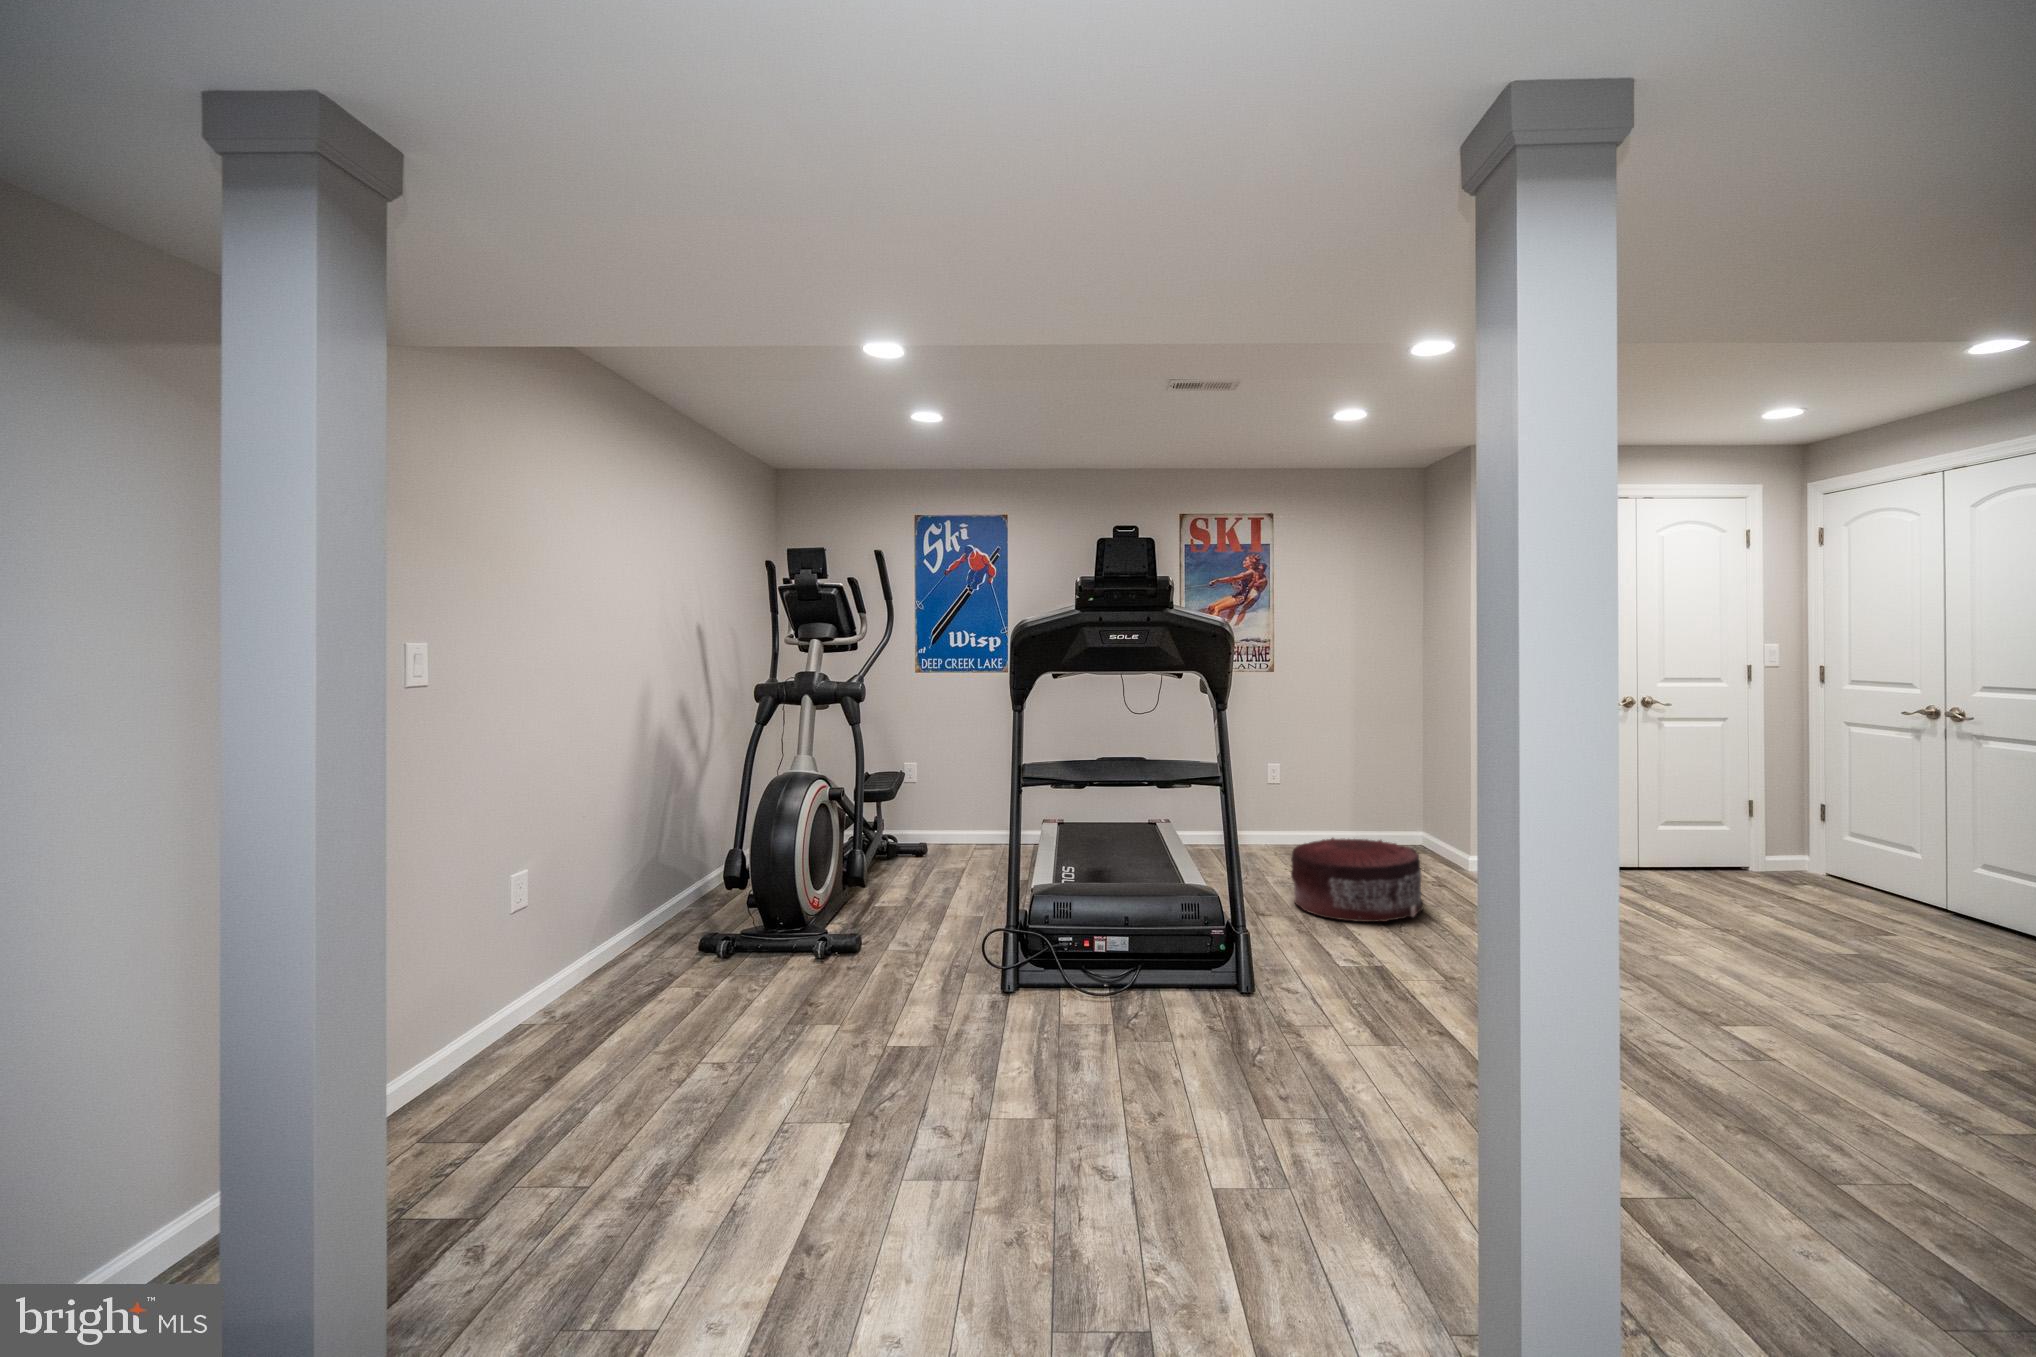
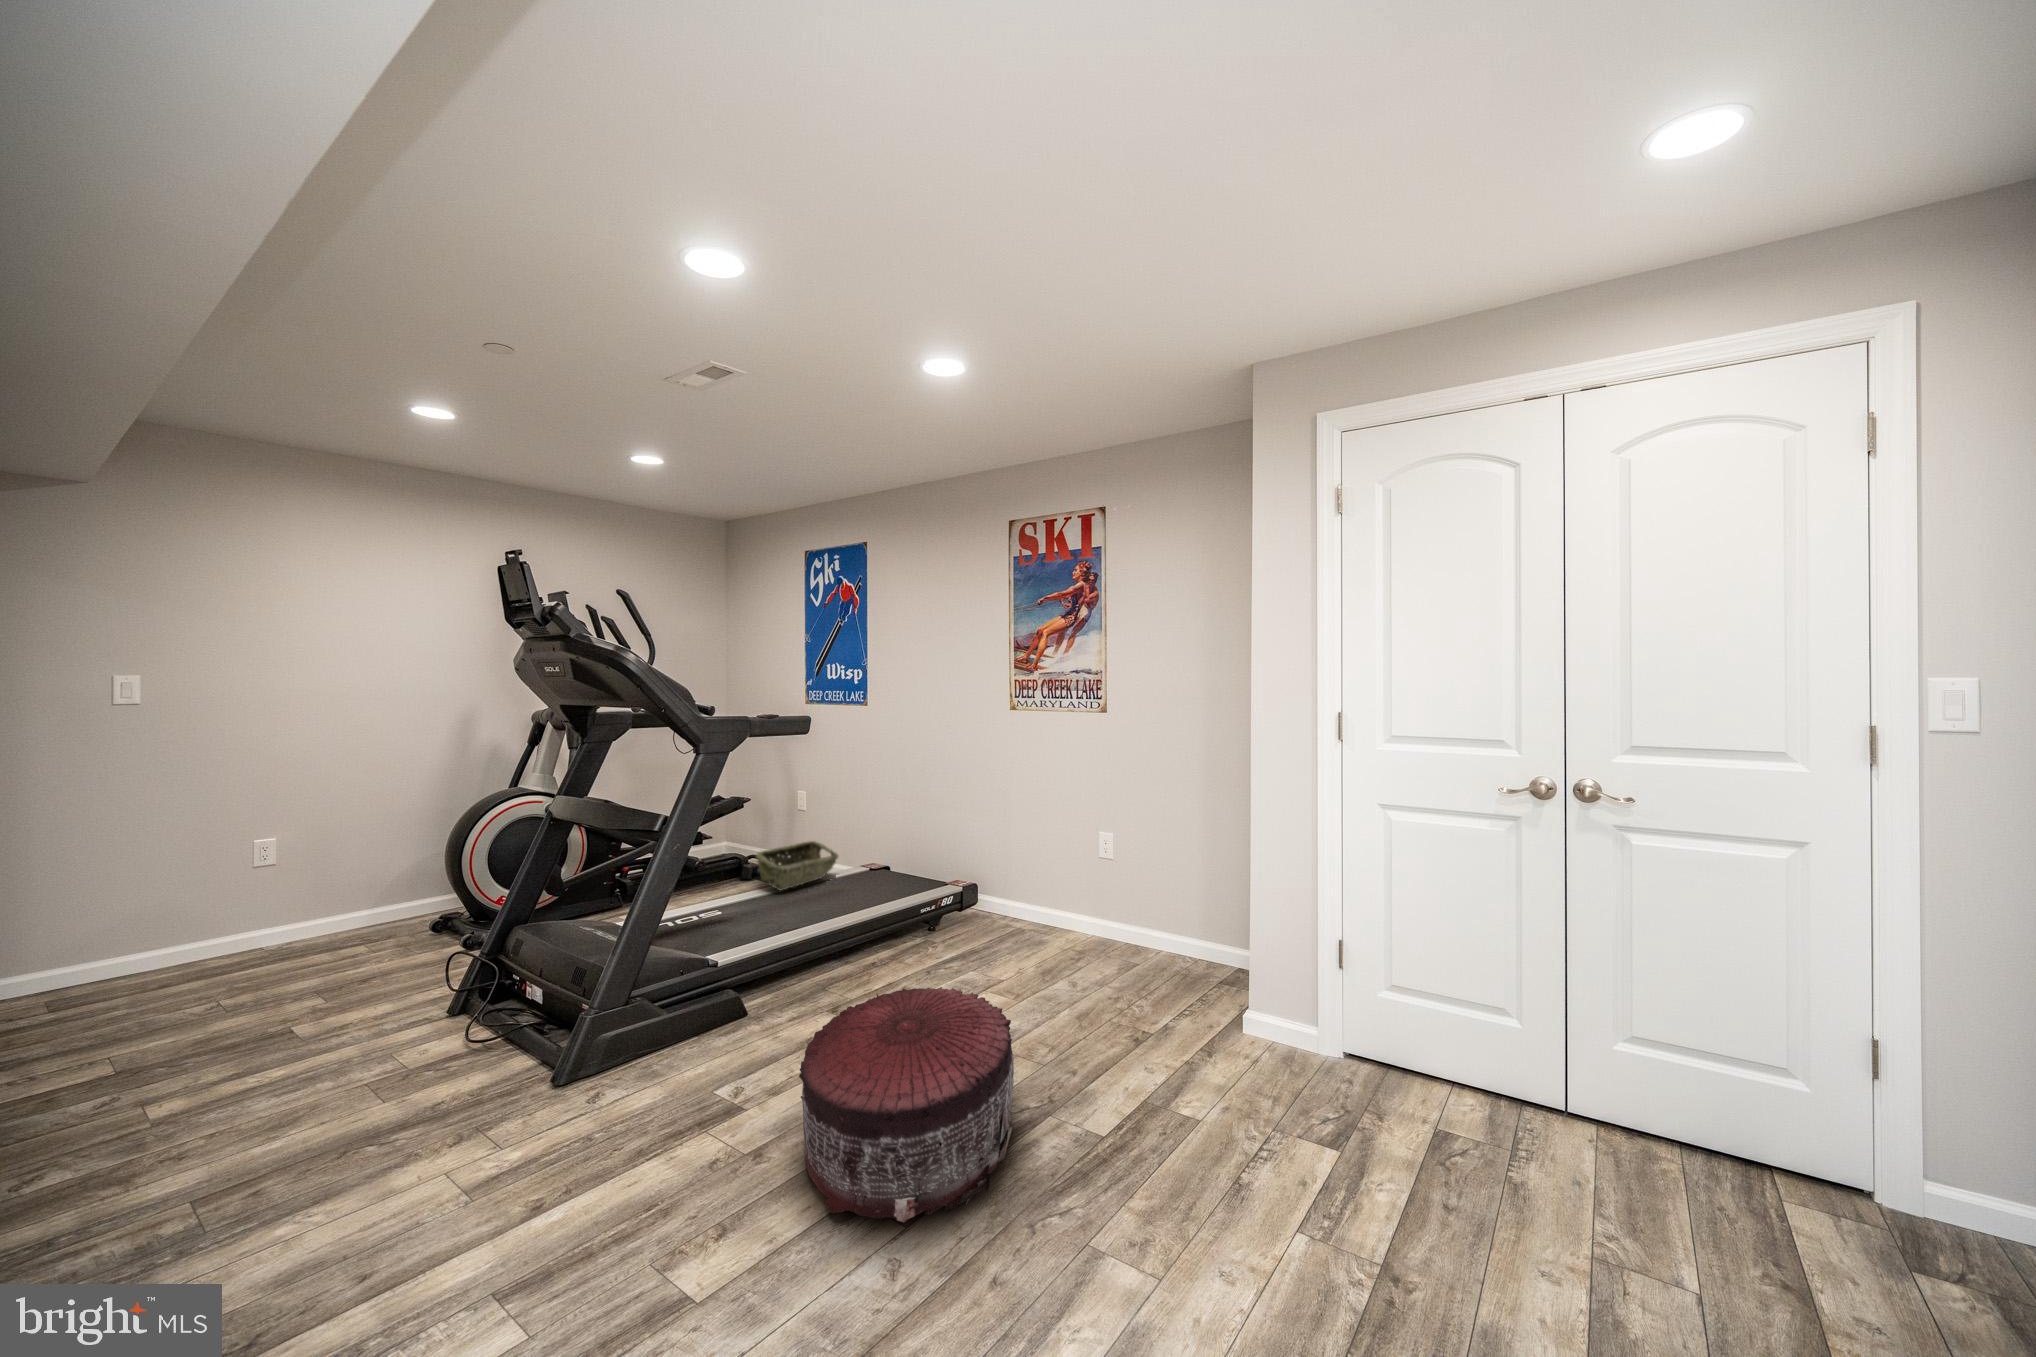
woven basket: none [929,819,984,862] -> present [756,841,838,891]

